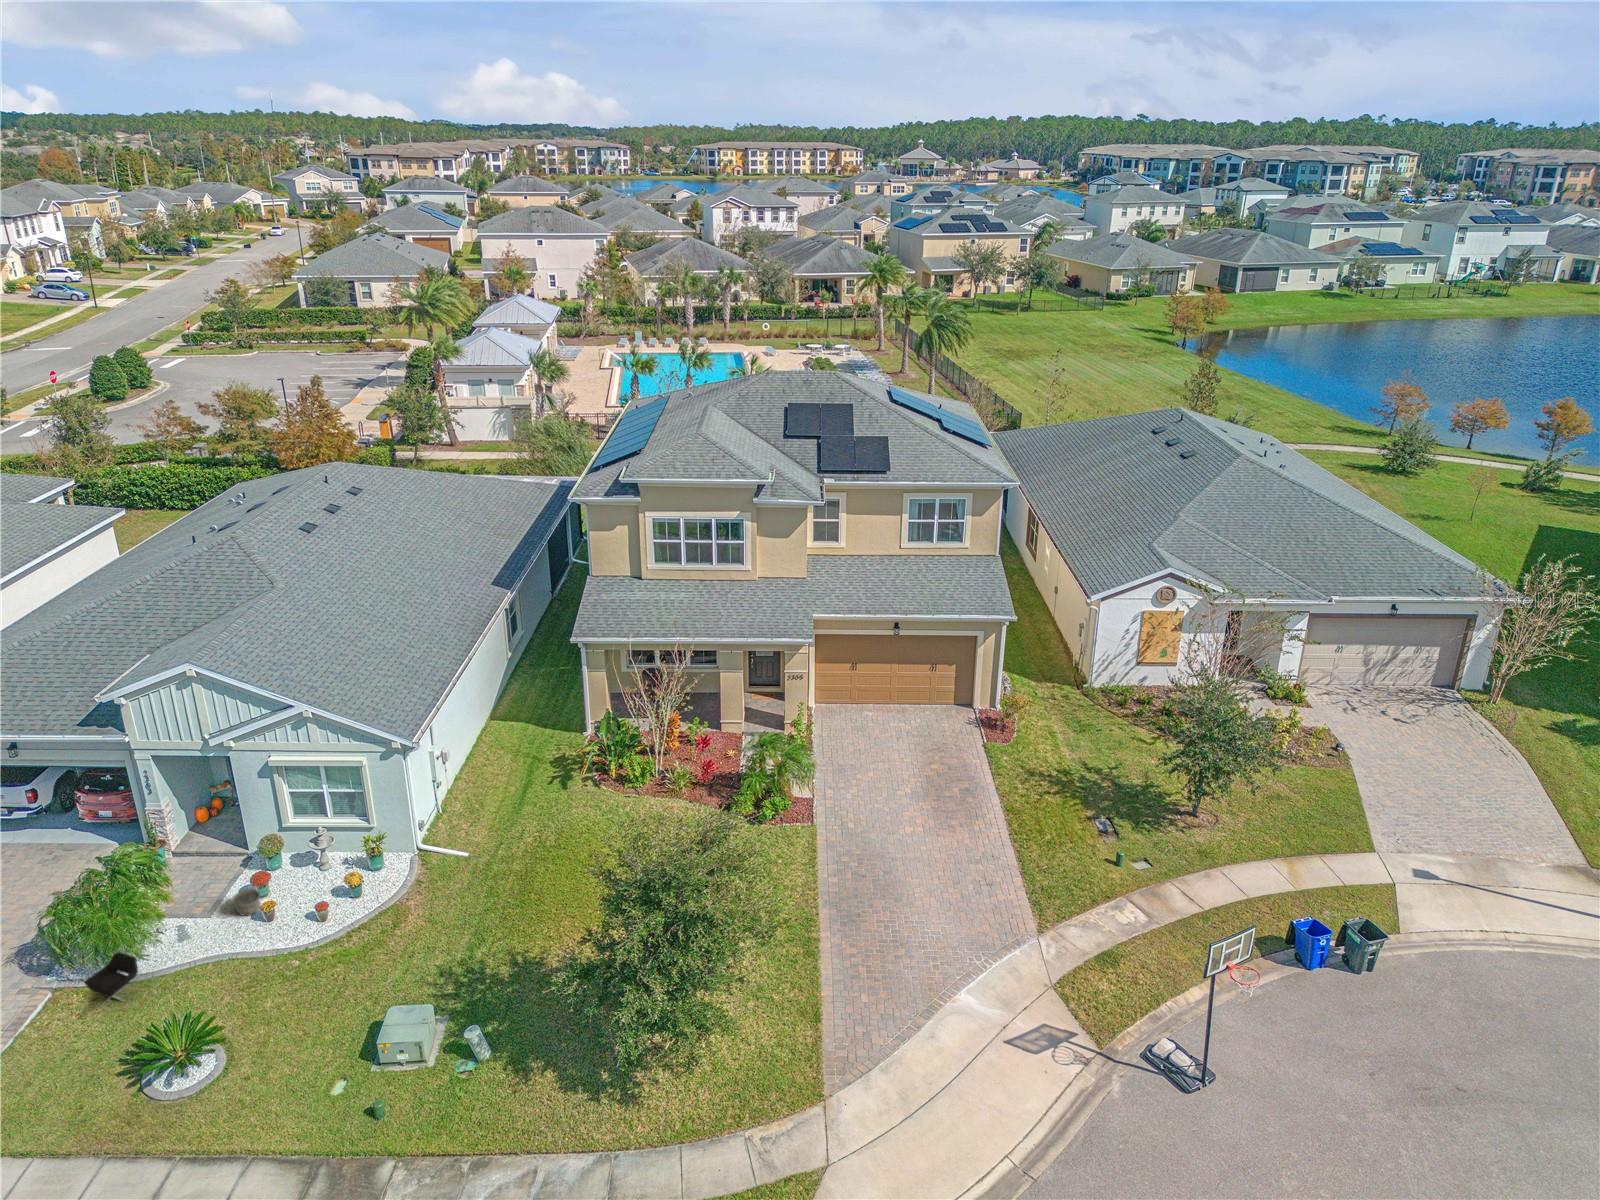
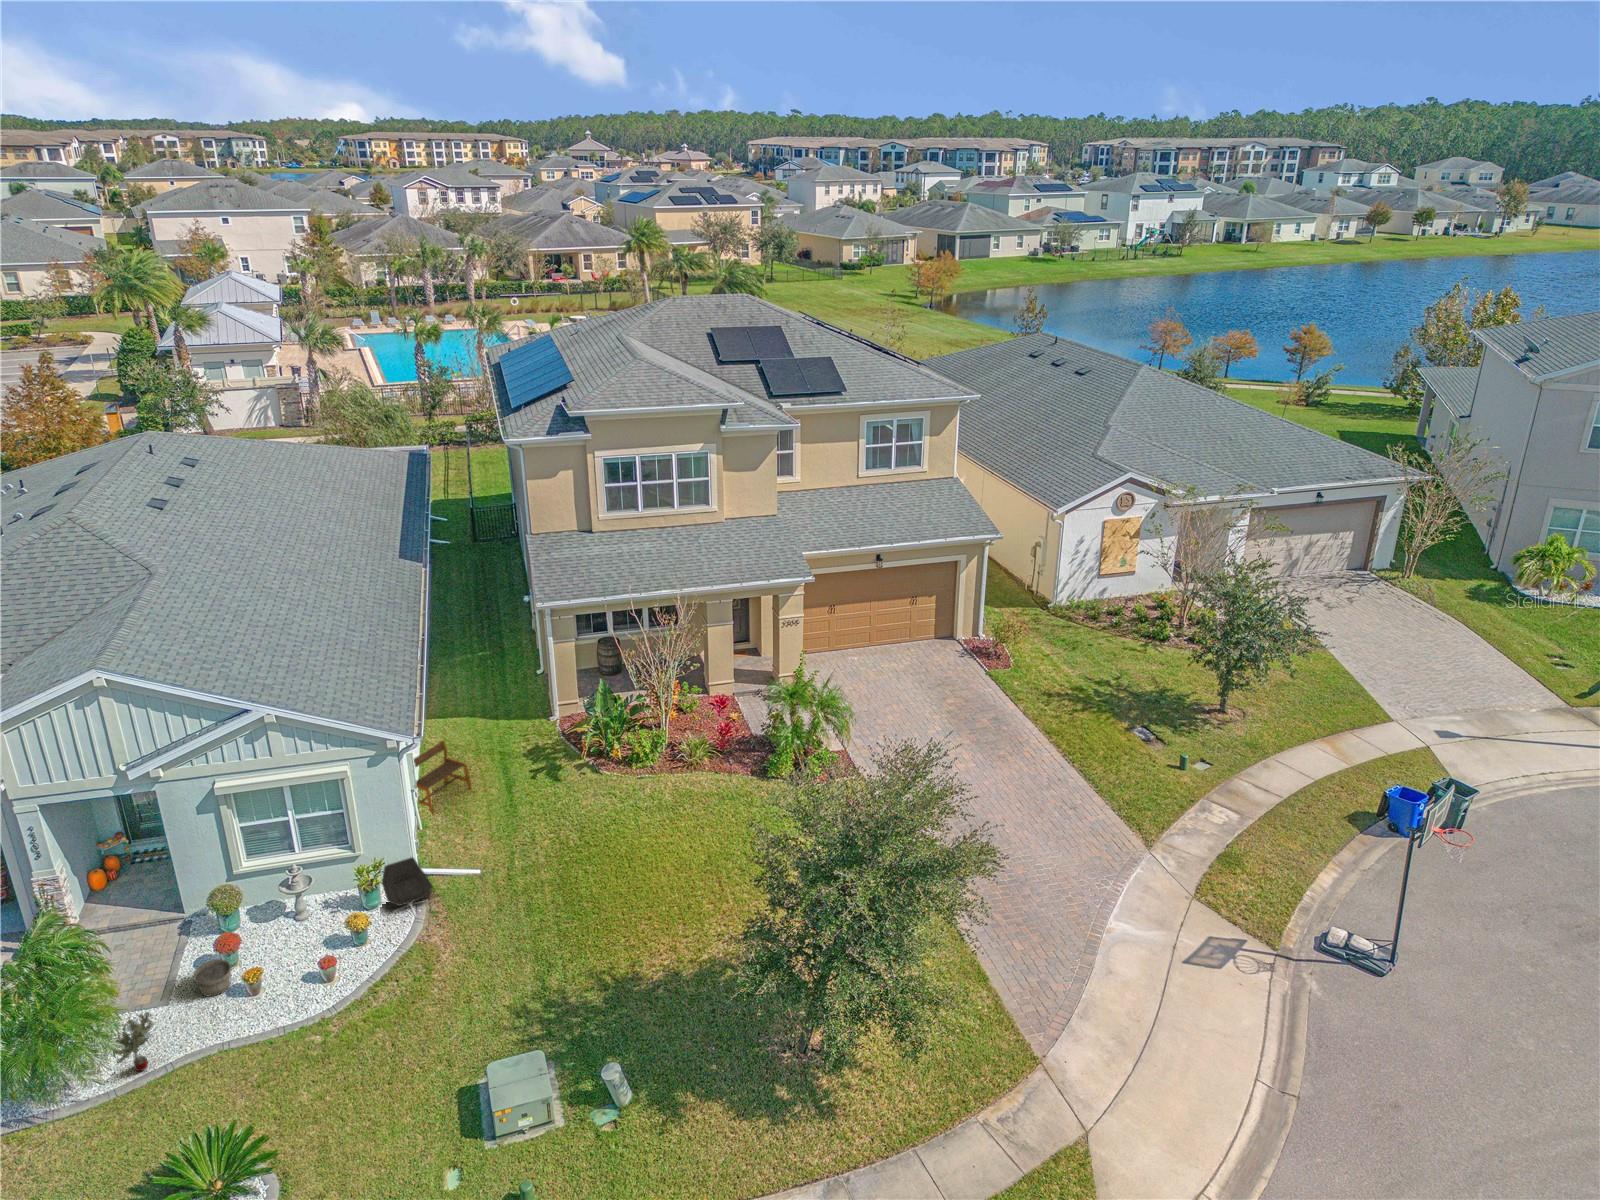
bench: none [437,743,491,803] -> present [414,741,471,814]
potted tree: none [158,918,190,960] -> present [114,1012,153,1071]
lounge chair: present [84,952,138,1007] -> present [382,858,433,917]

